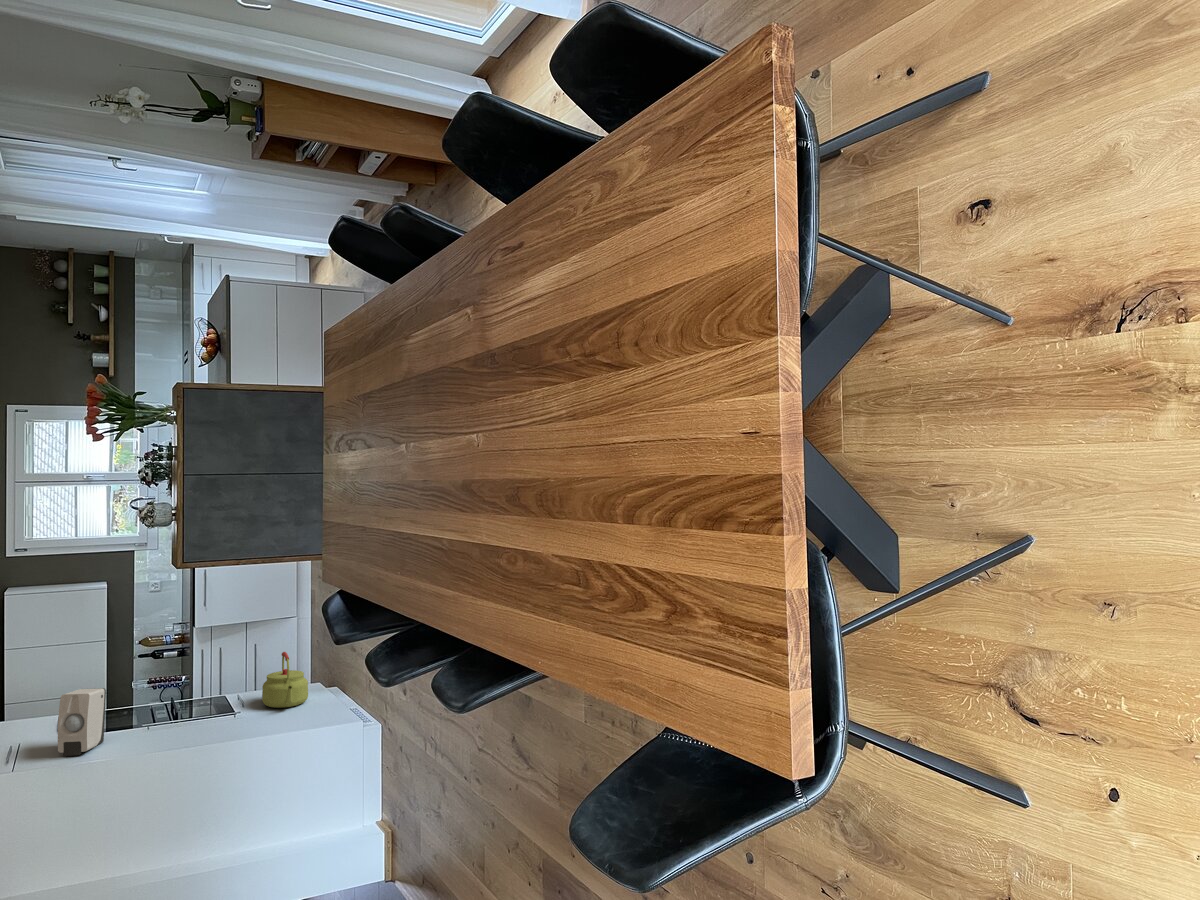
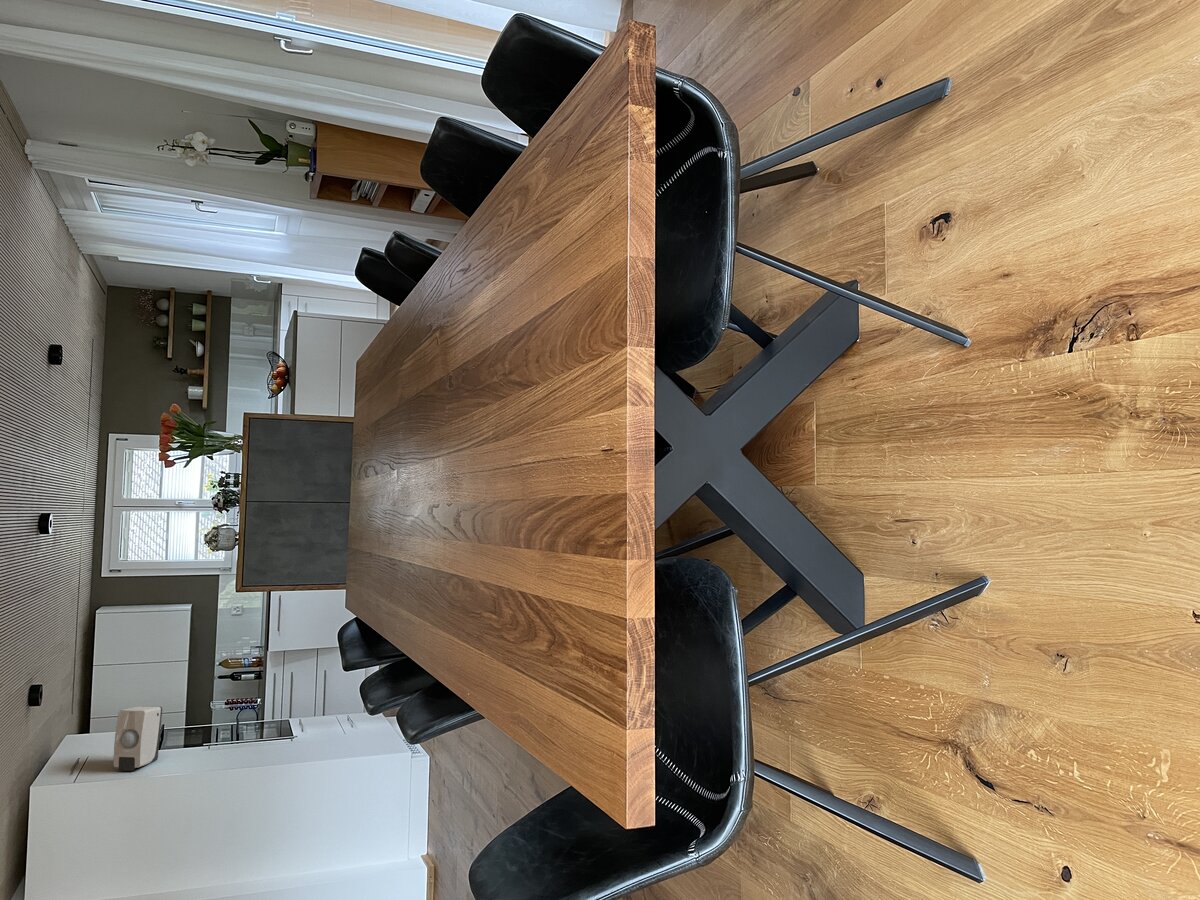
kettle: present [262,652,308,708] -> none [313,680,358,736]

